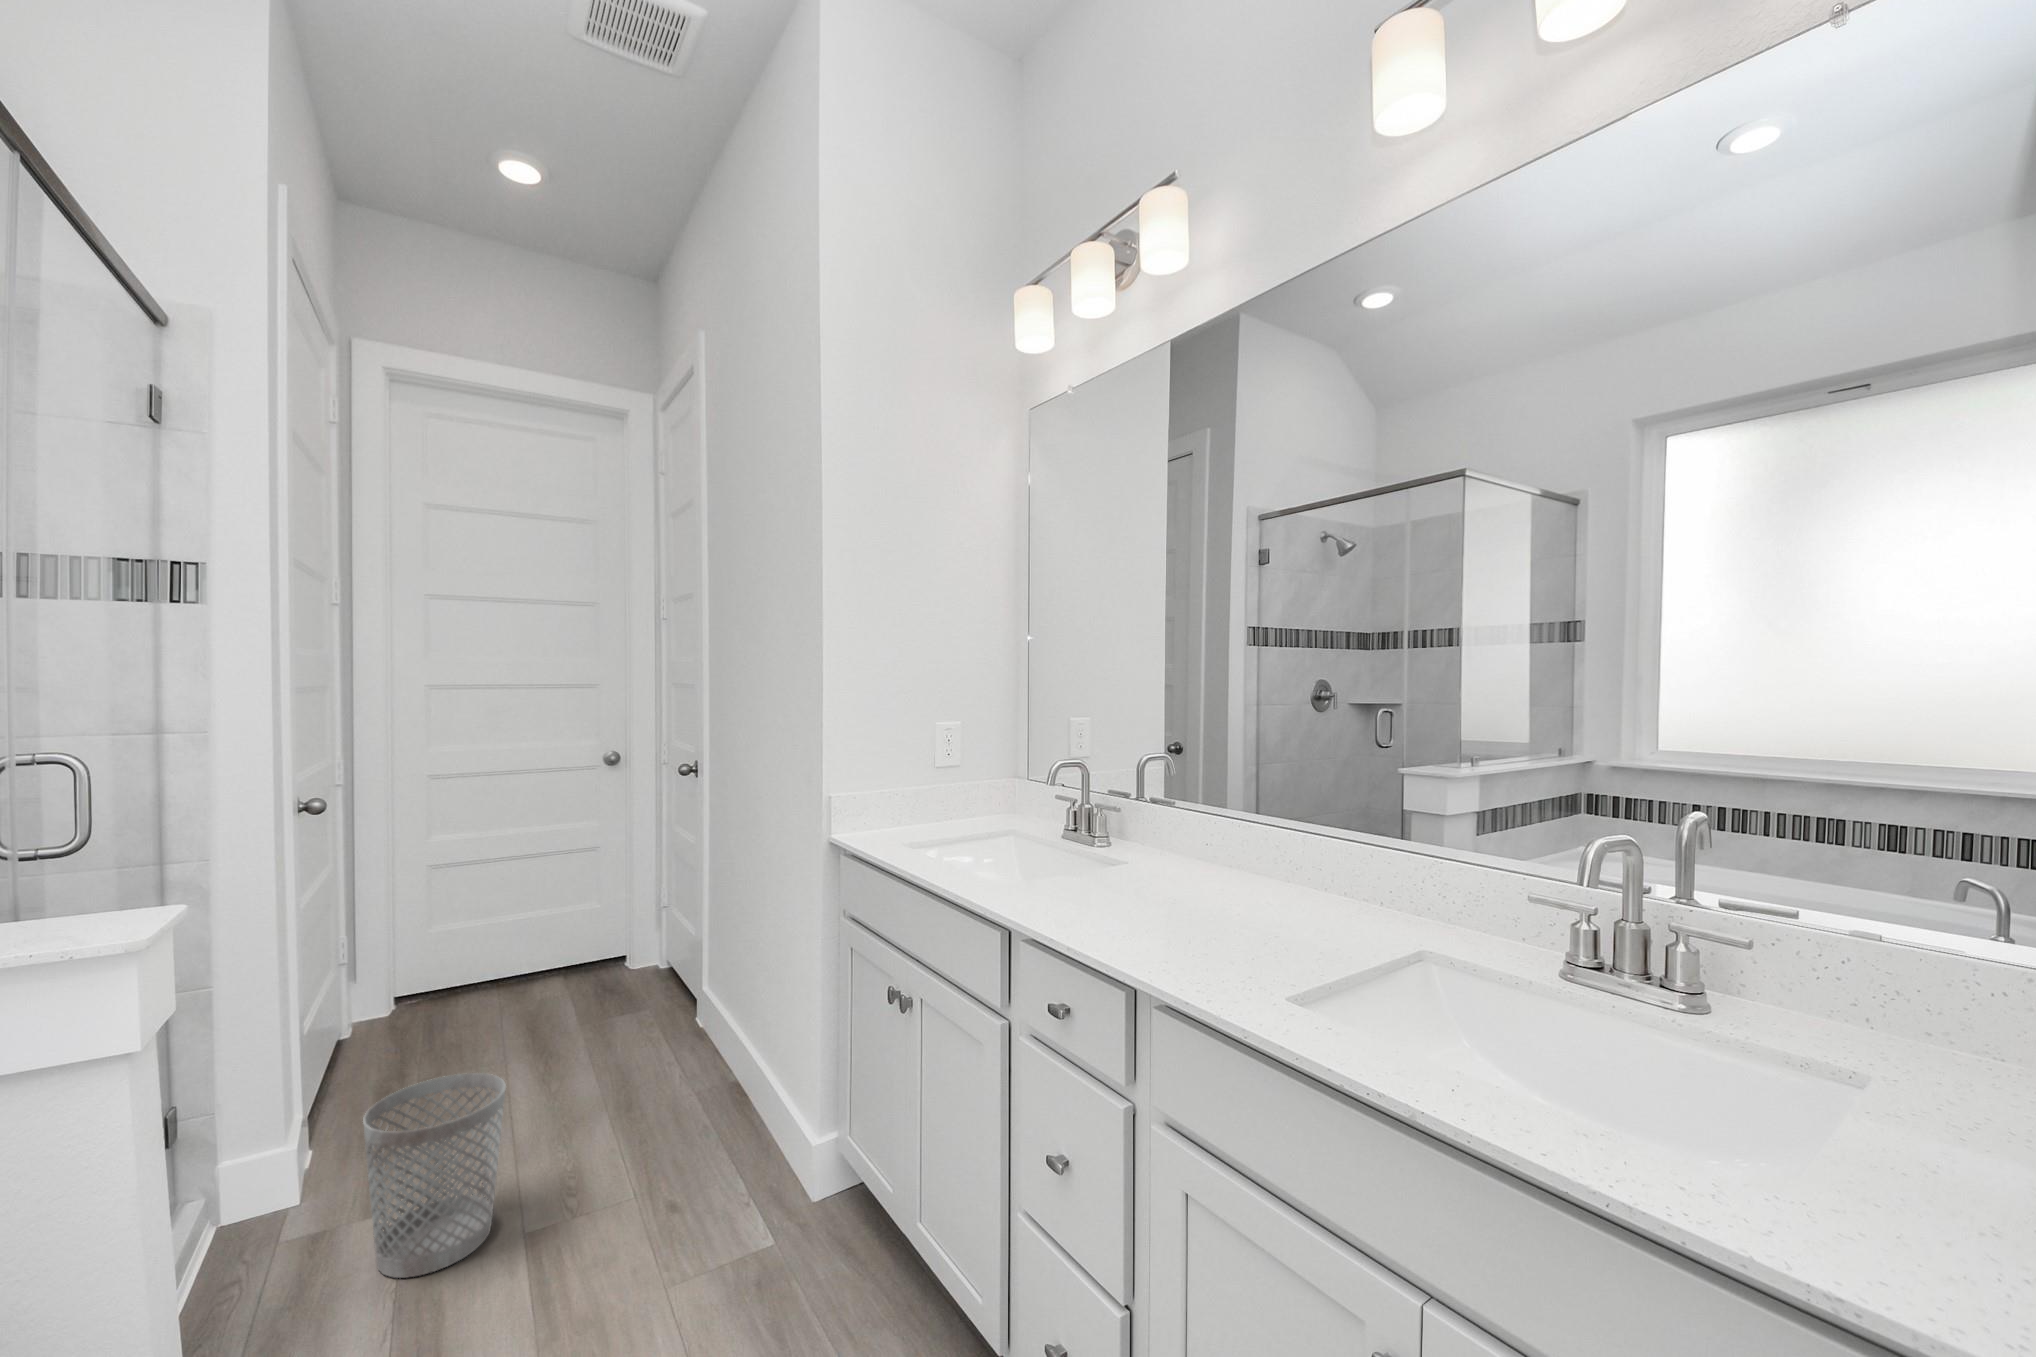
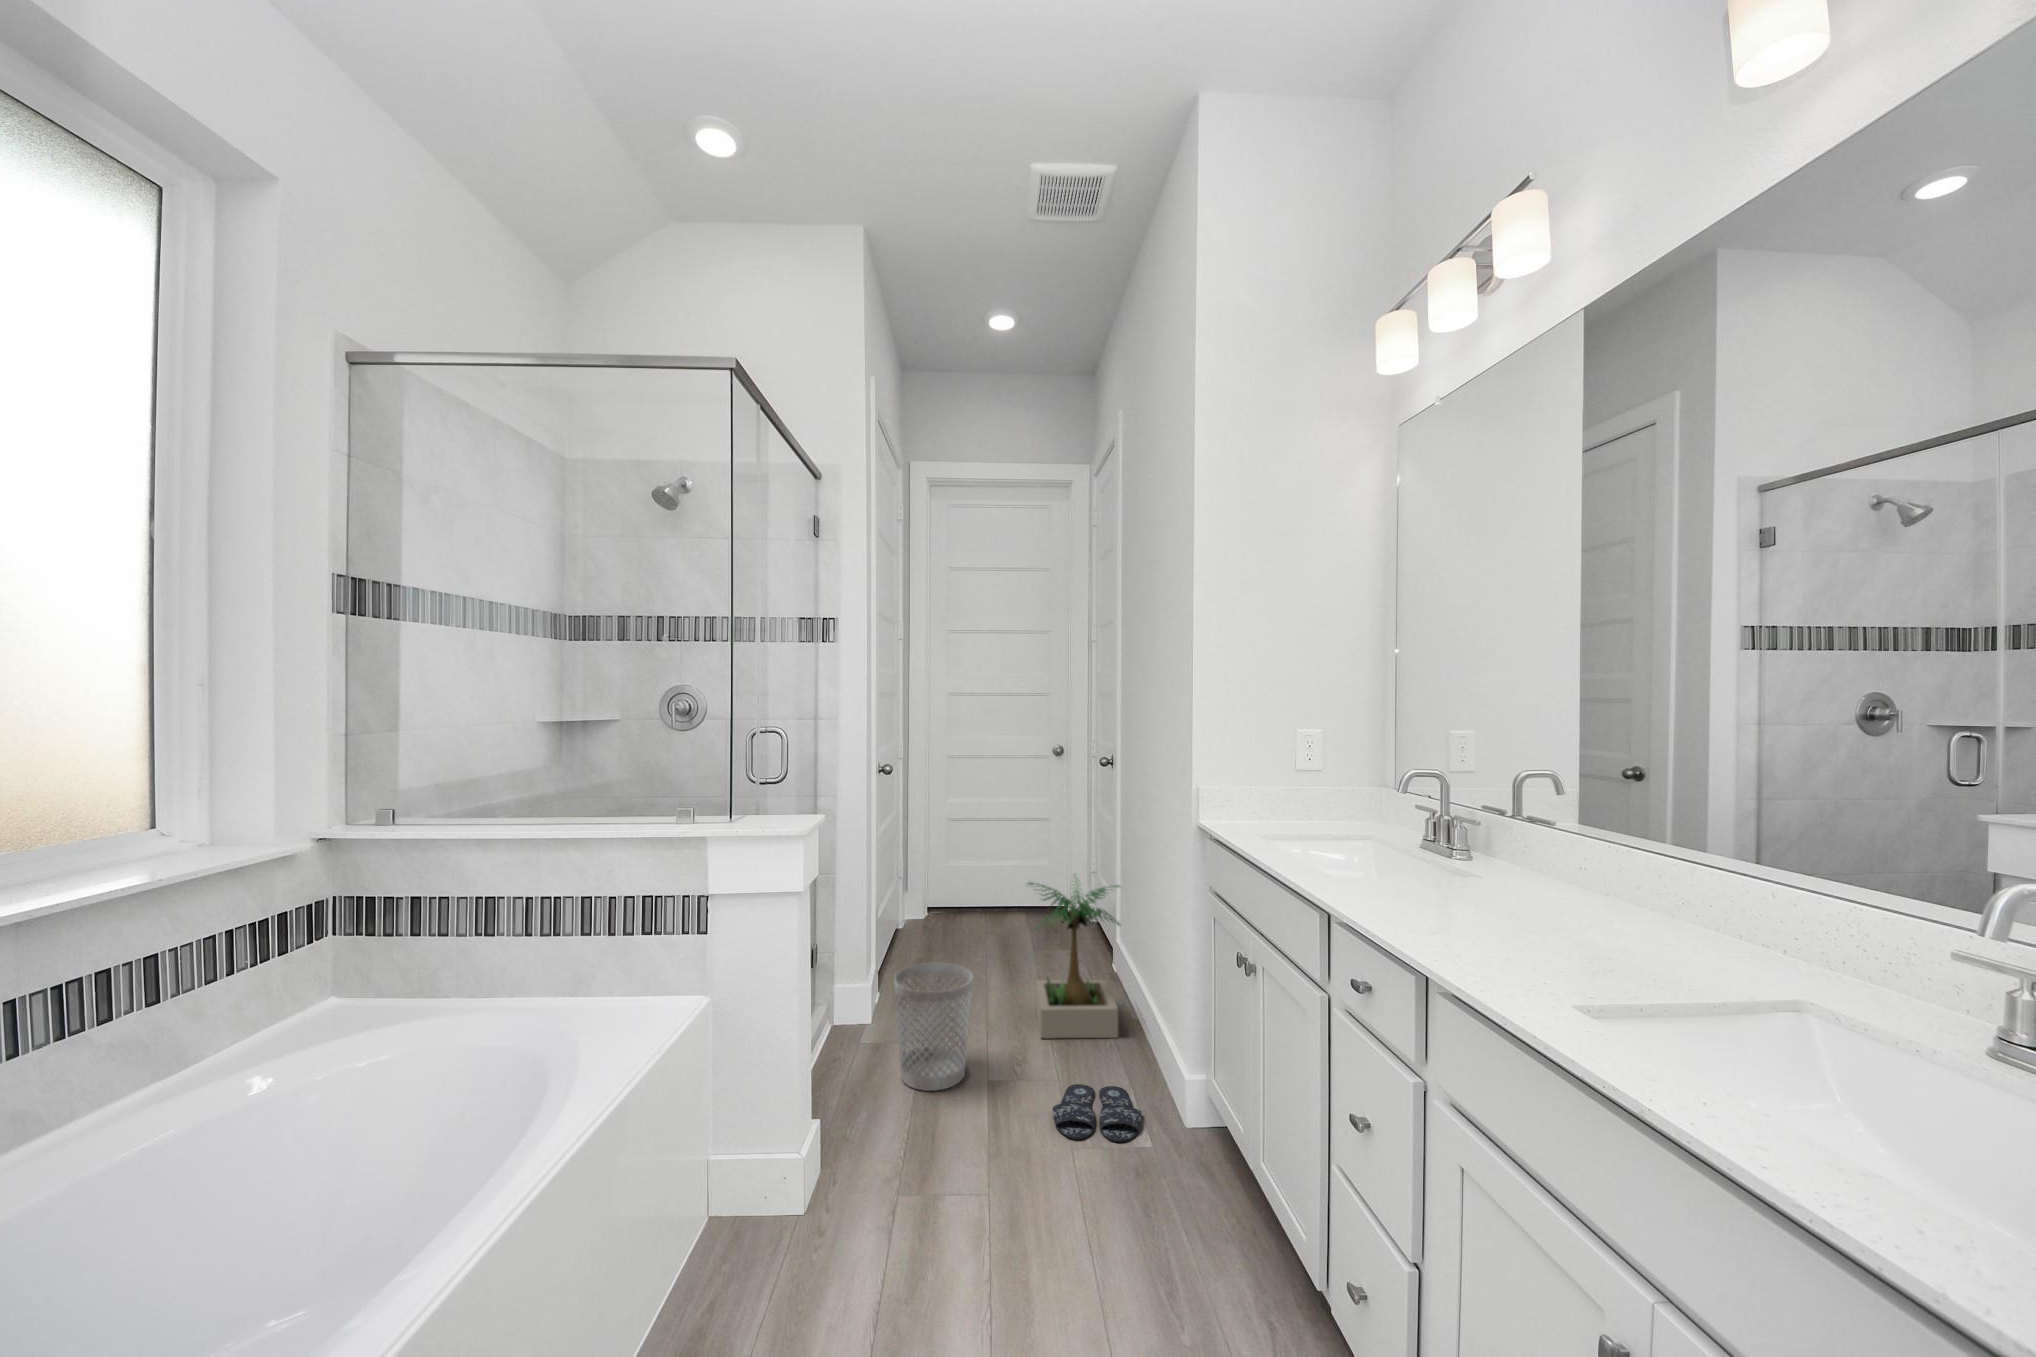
potted plant: none [569,912,730,1140] -> present [1028,878,1120,1038]
slippers: none [635,1176,757,1270] -> present [1053,1084,1141,1142]

